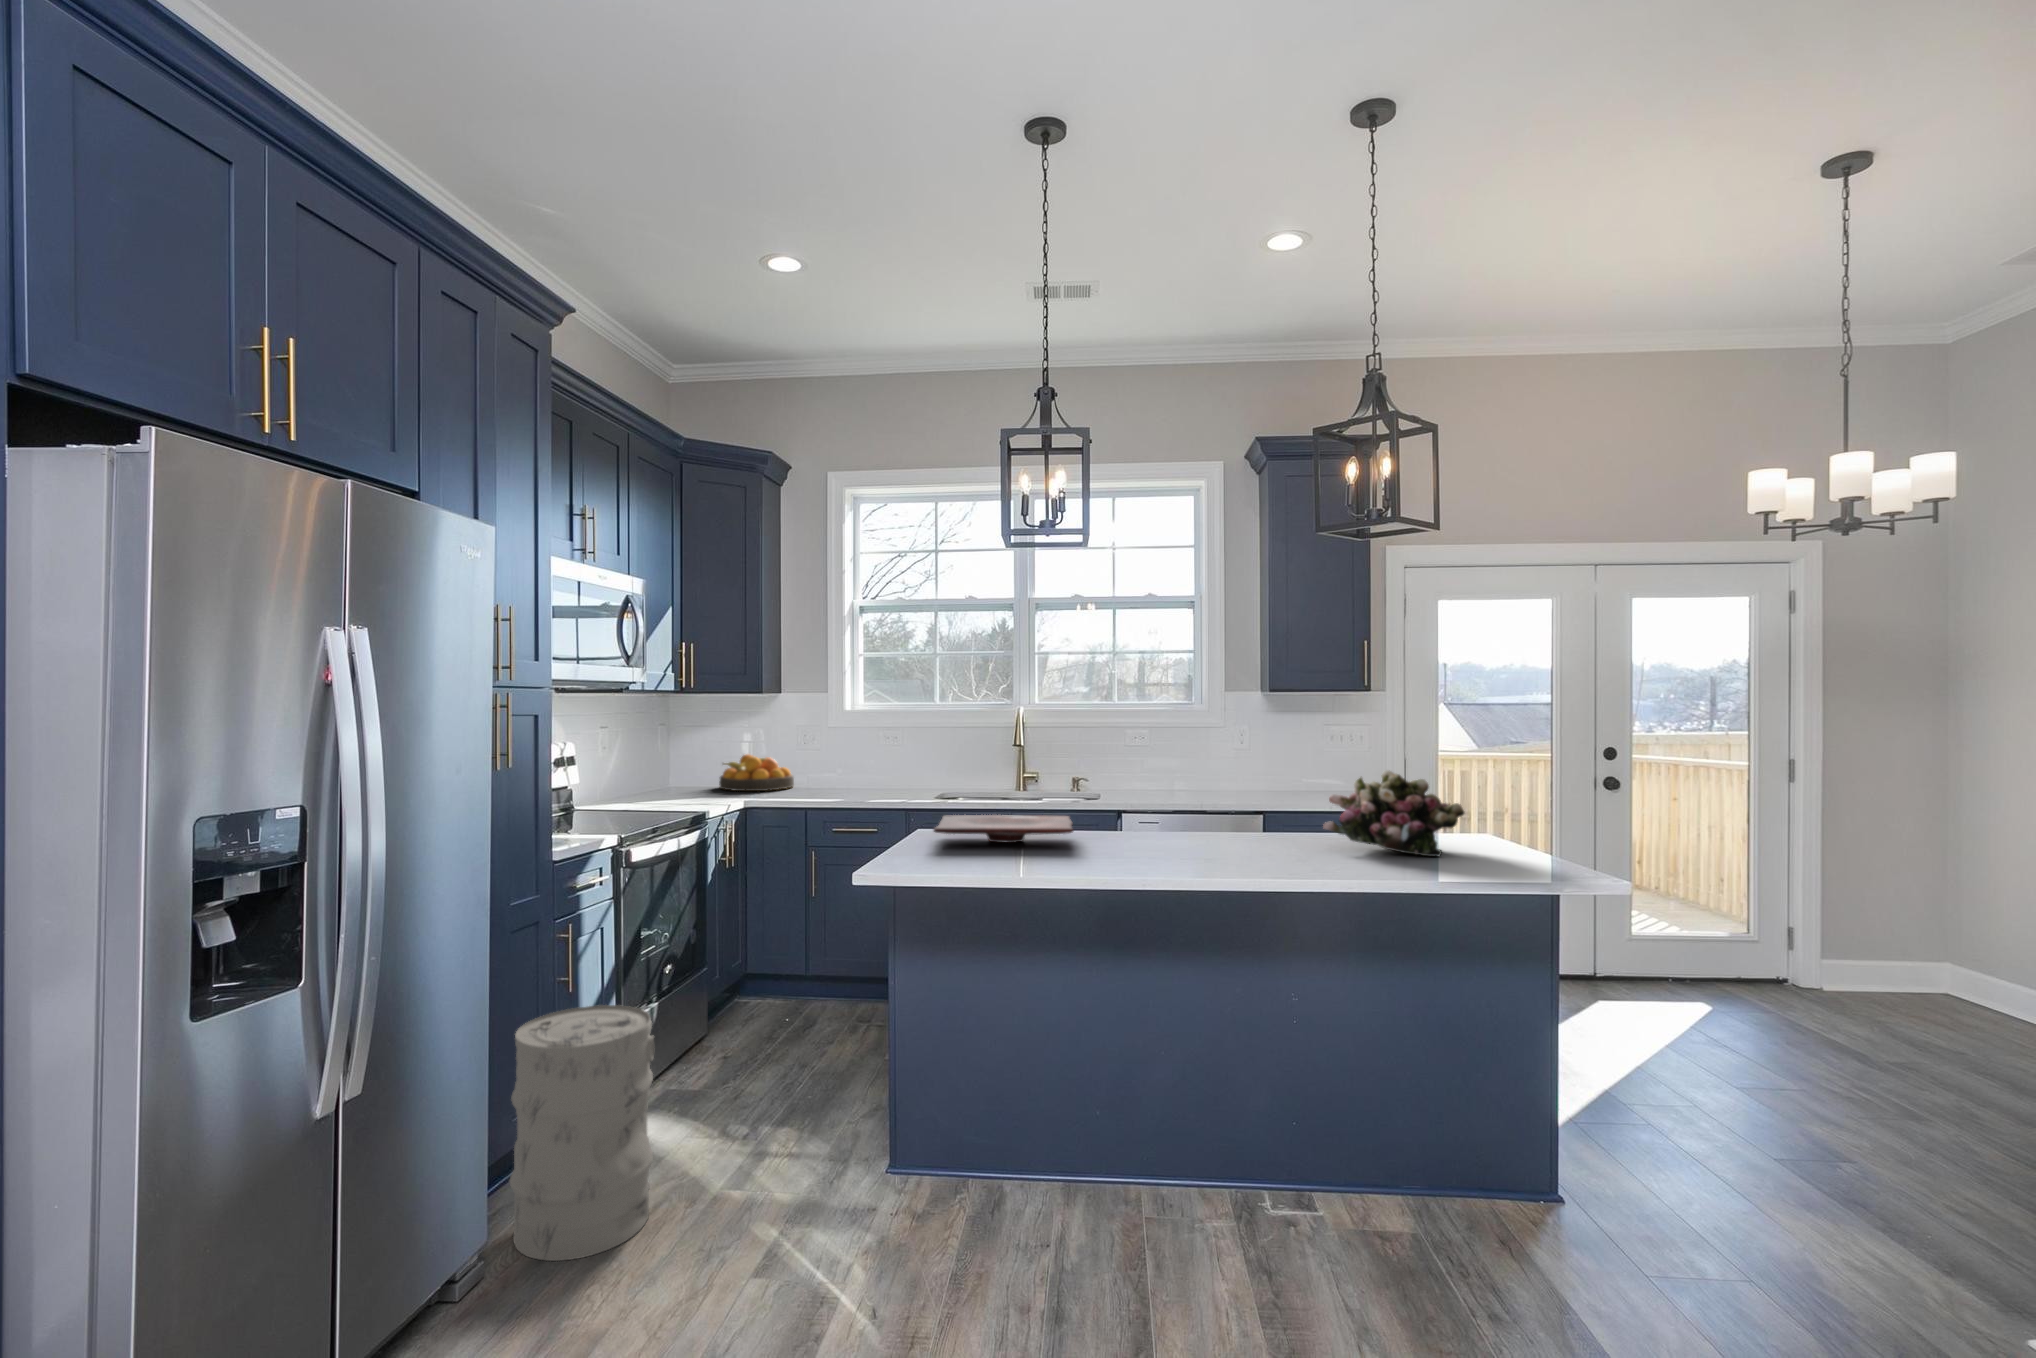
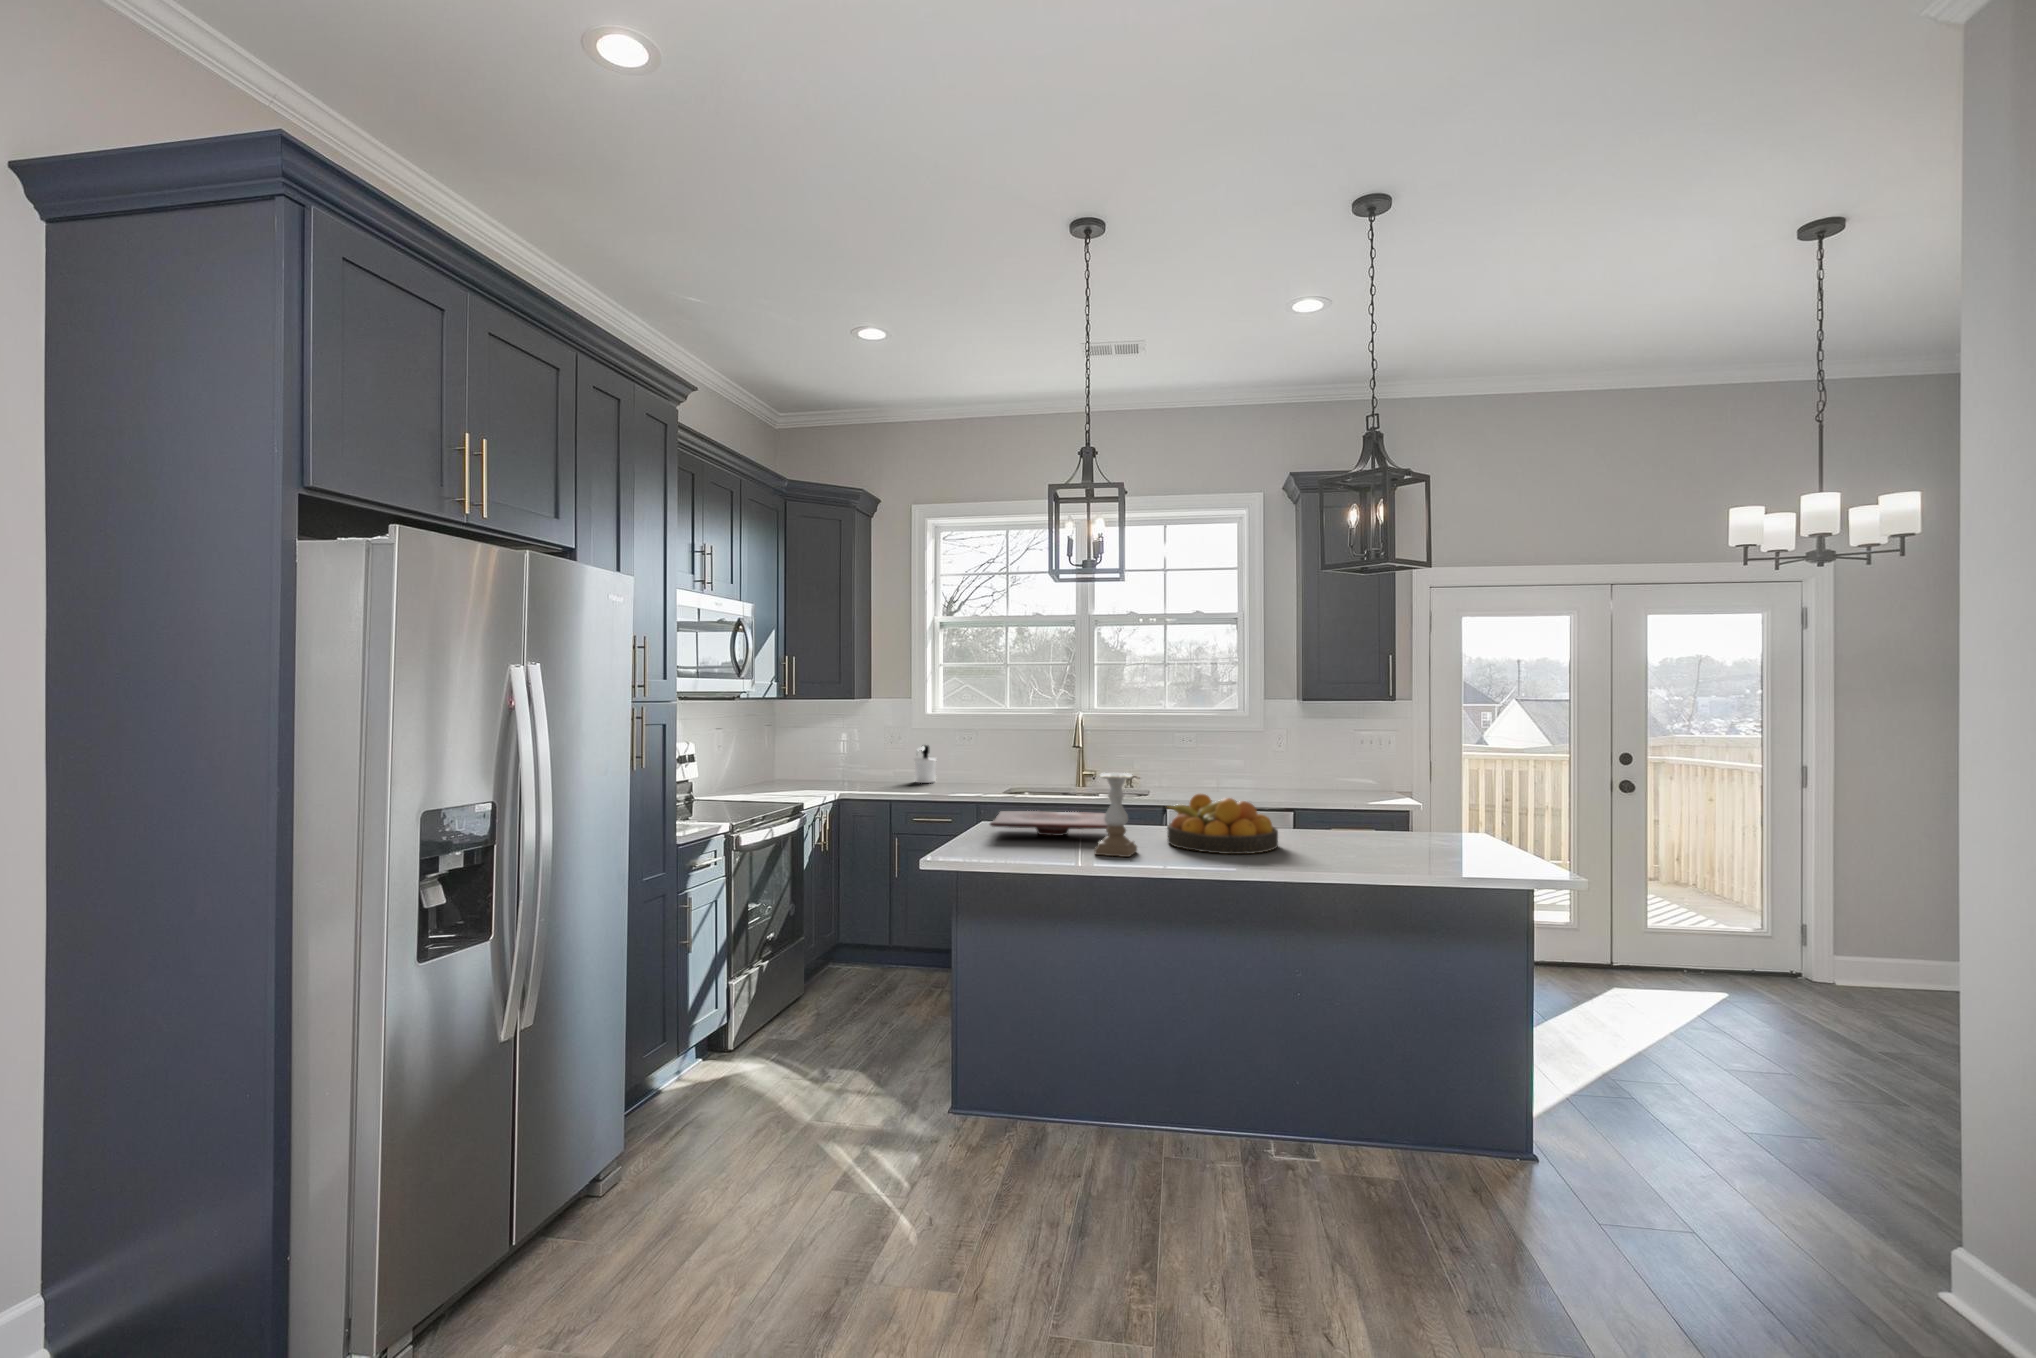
soap dispenser: none [835,746,860,788] -> present [914,745,936,783]
fruit bowl: present [719,754,794,791] -> present [1166,794,1278,854]
candle holder: none [1060,767,1109,865] -> present [1094,773,1137,857]
flower arrangement: present [1323,770,1464,856] -> none [1329,778,1456,856]
trash can: present [510,1005,654,1261] -> none [644,964,759,1168]

